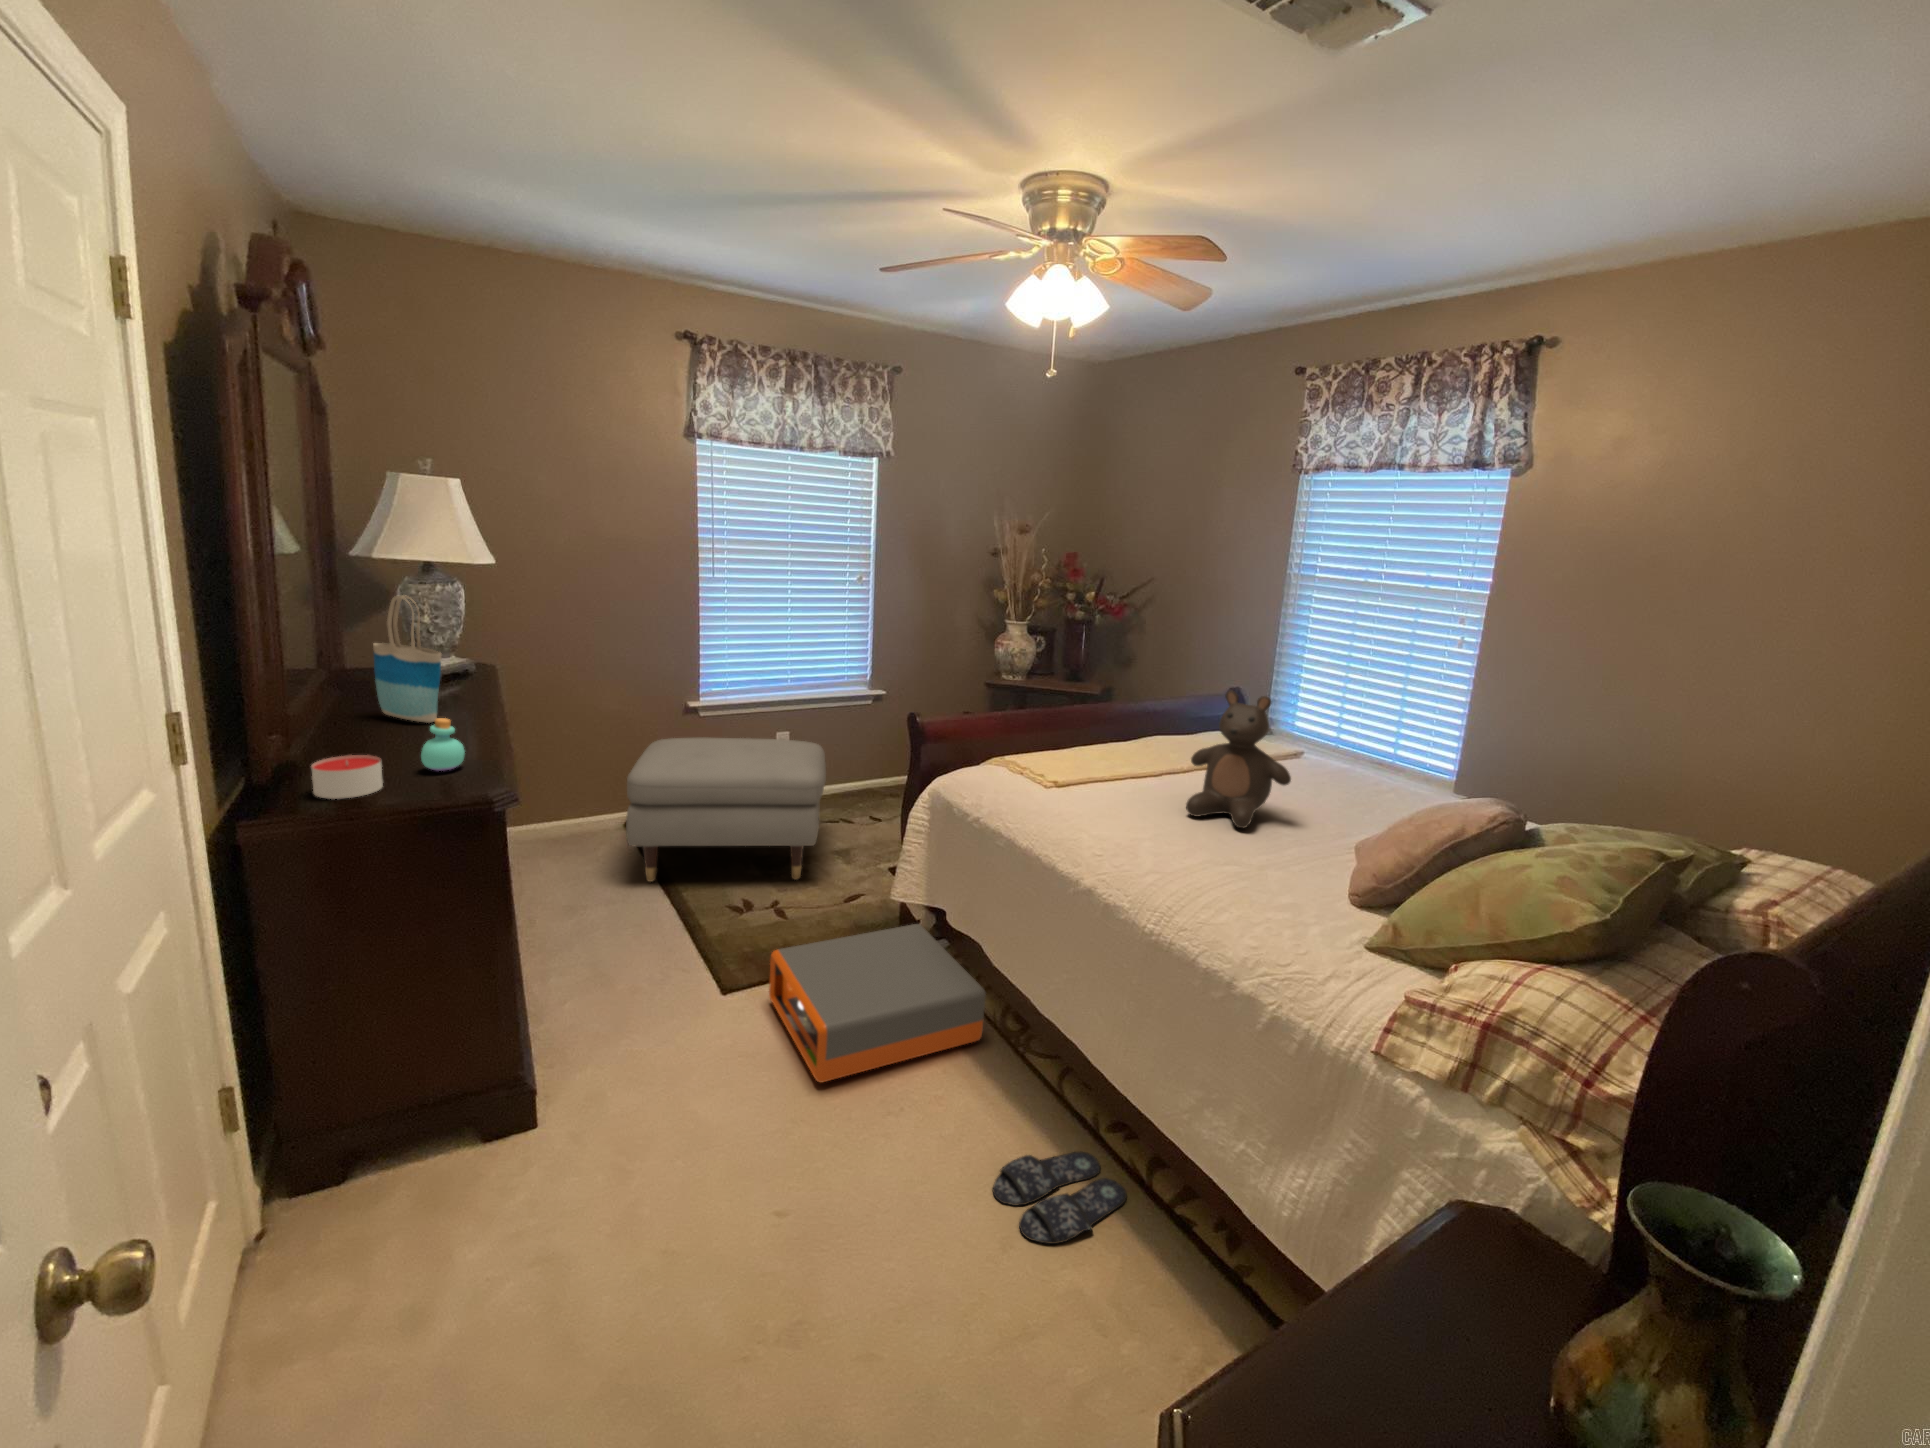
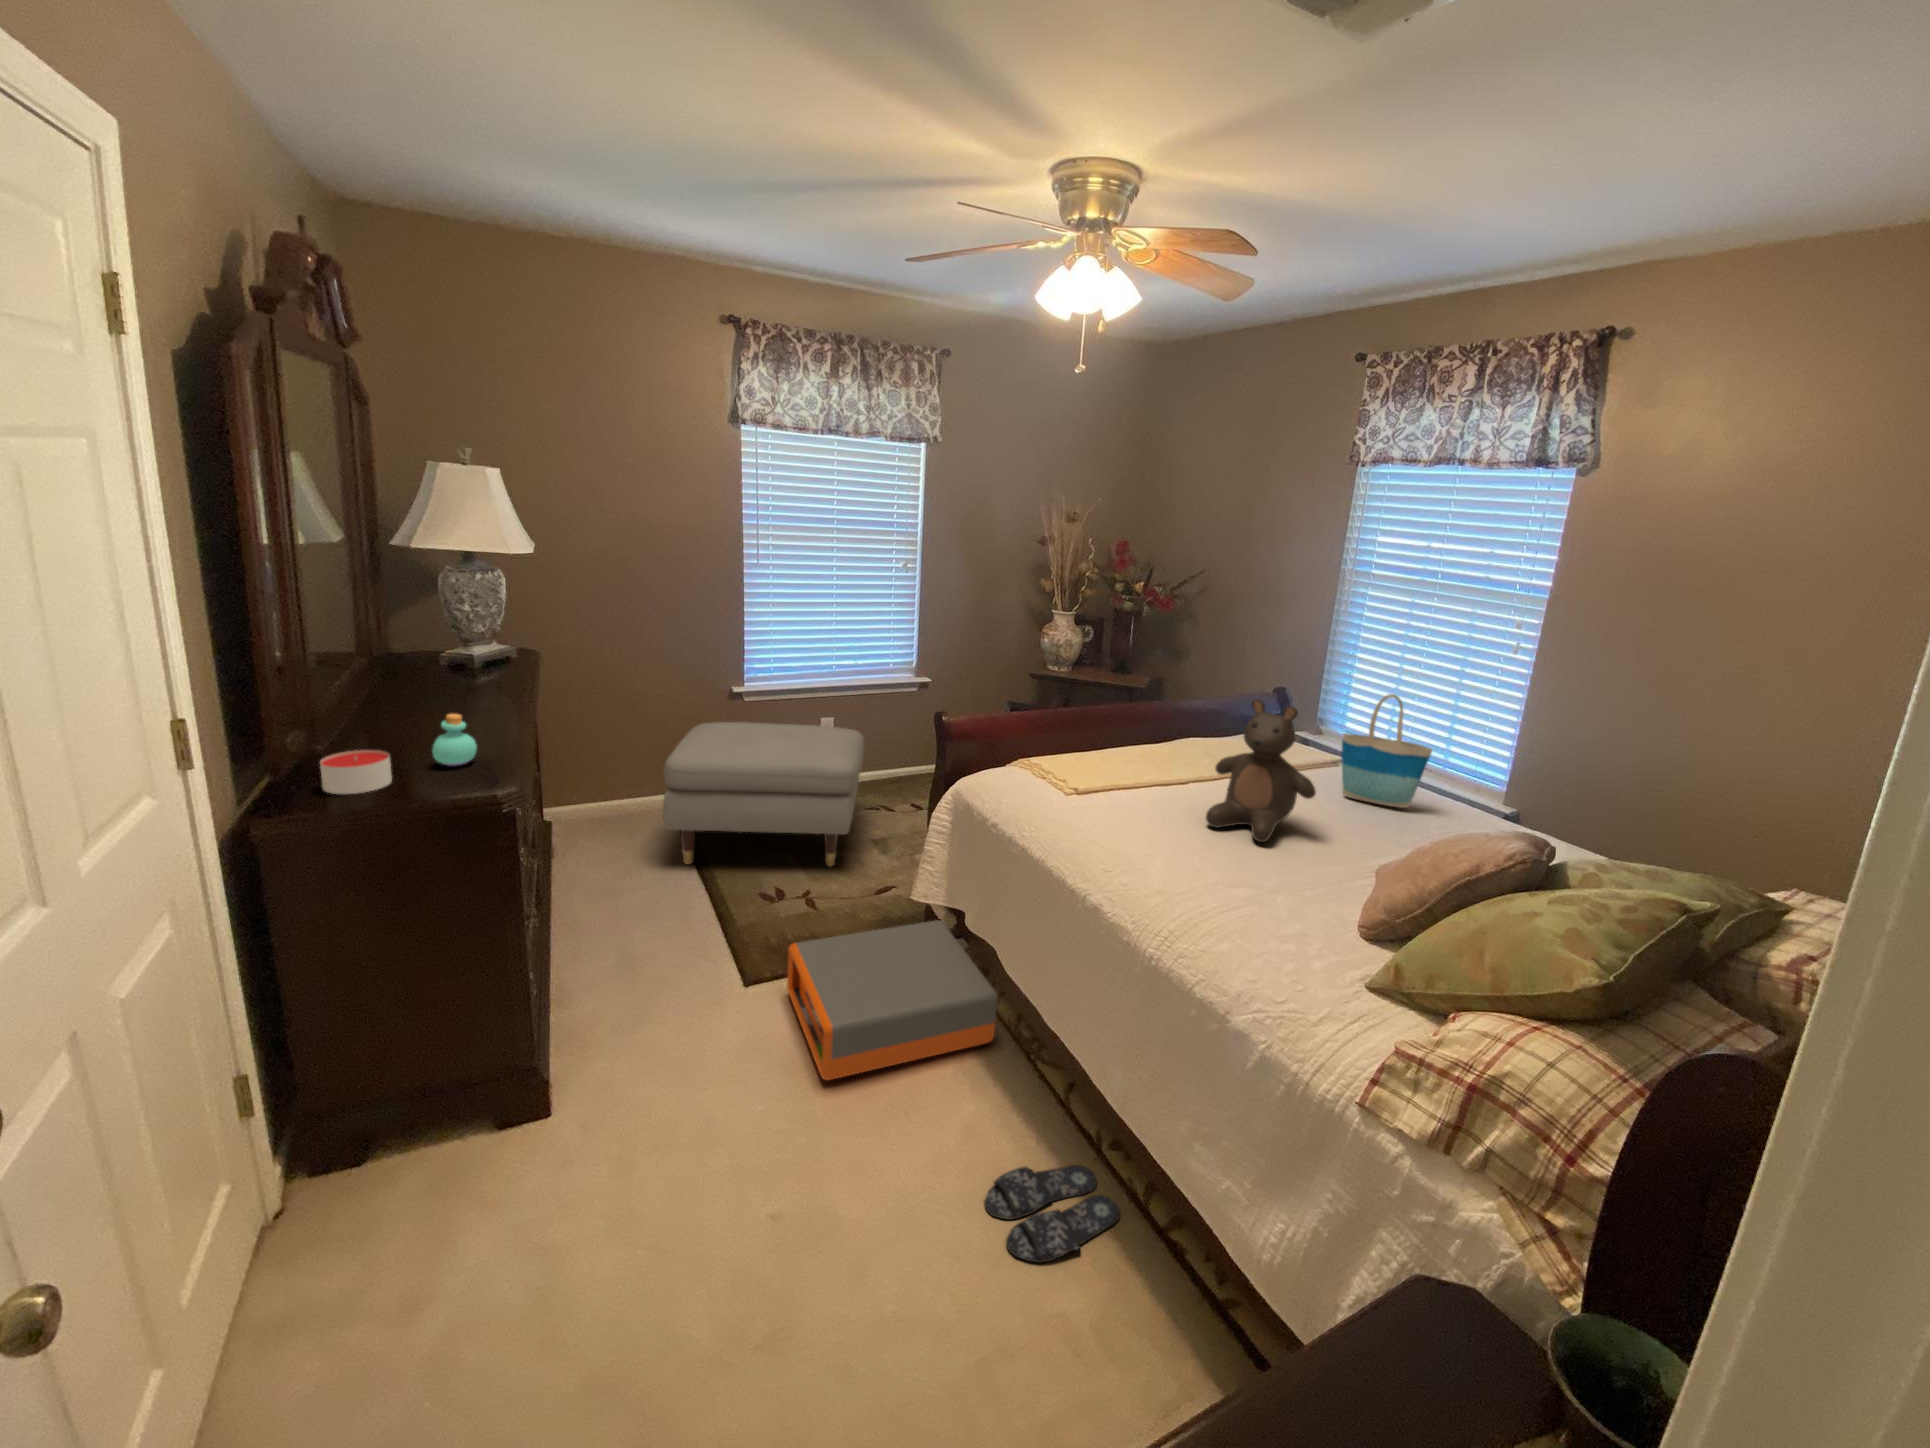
tote bag: present [373,595,441,723] -> present [1341,694,1432,808]

